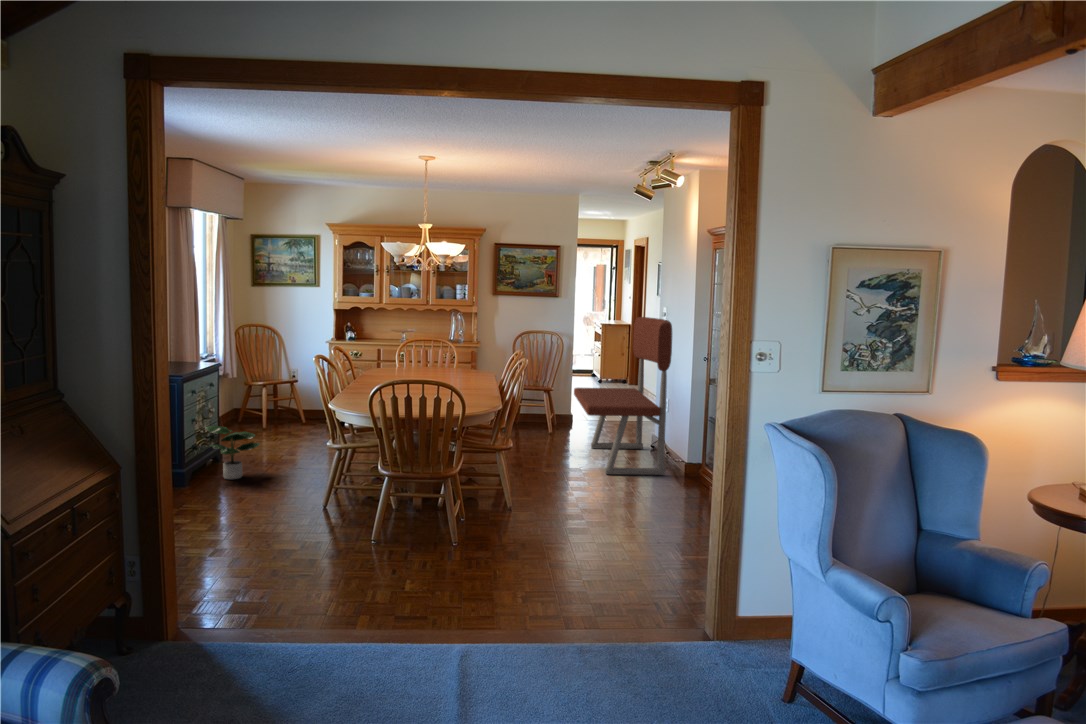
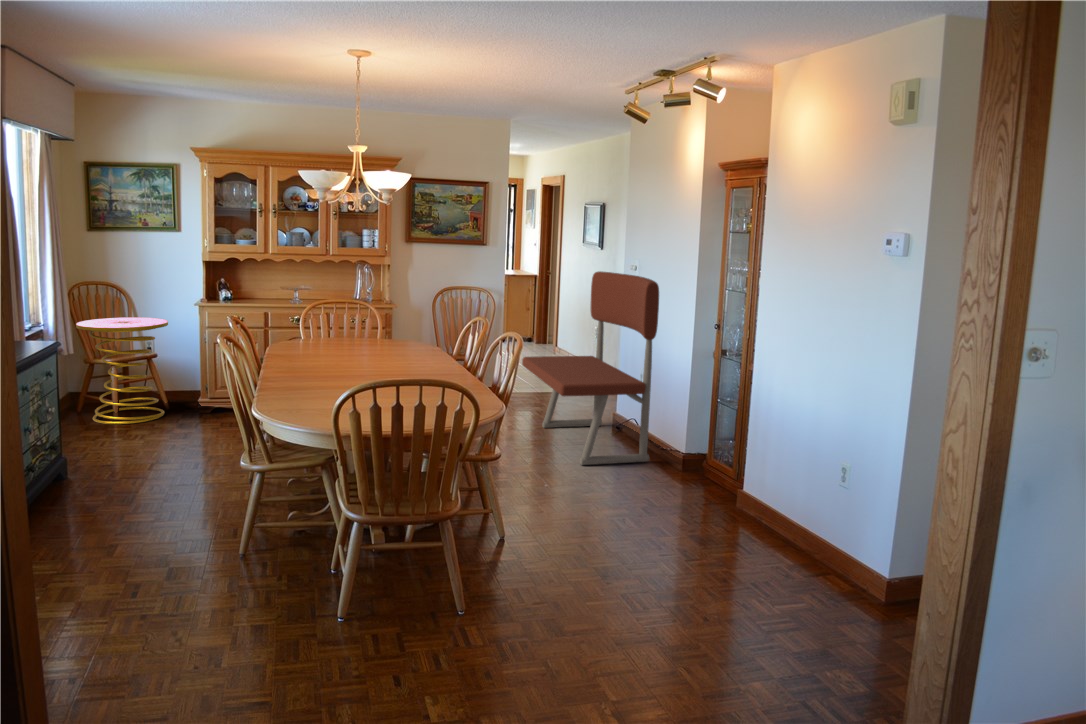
side table: none [239,352,304,432] -> present [76,317,168,424]
potted plant: present [206,426,260,479] -> none [46,434,130,508]

